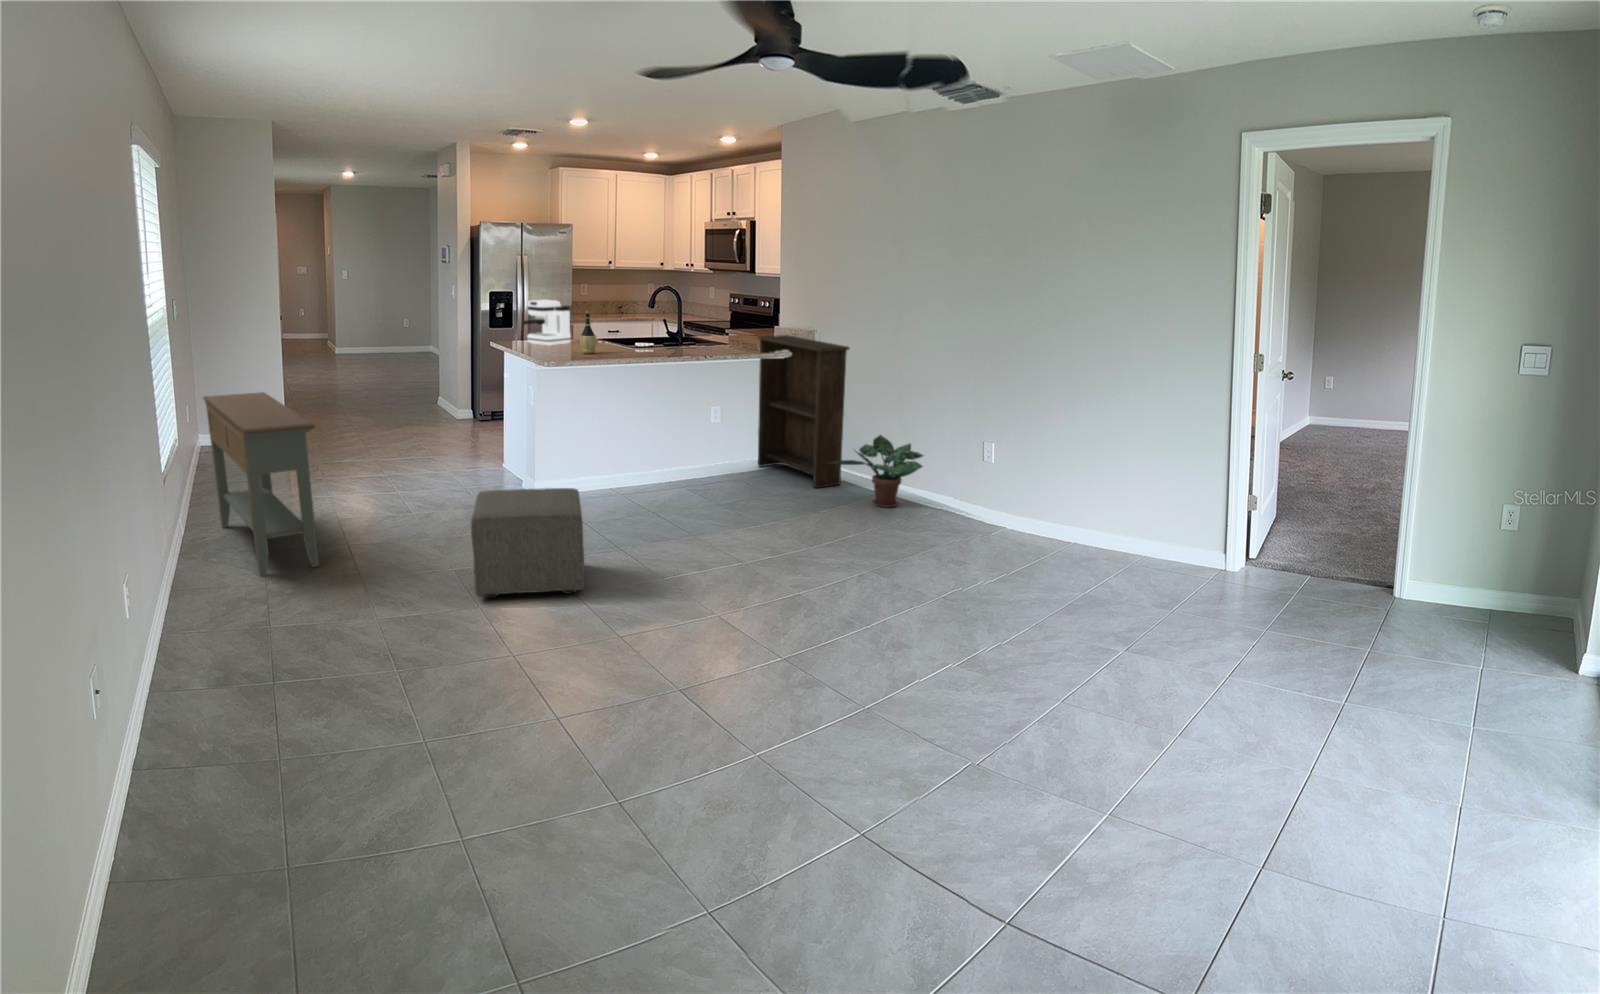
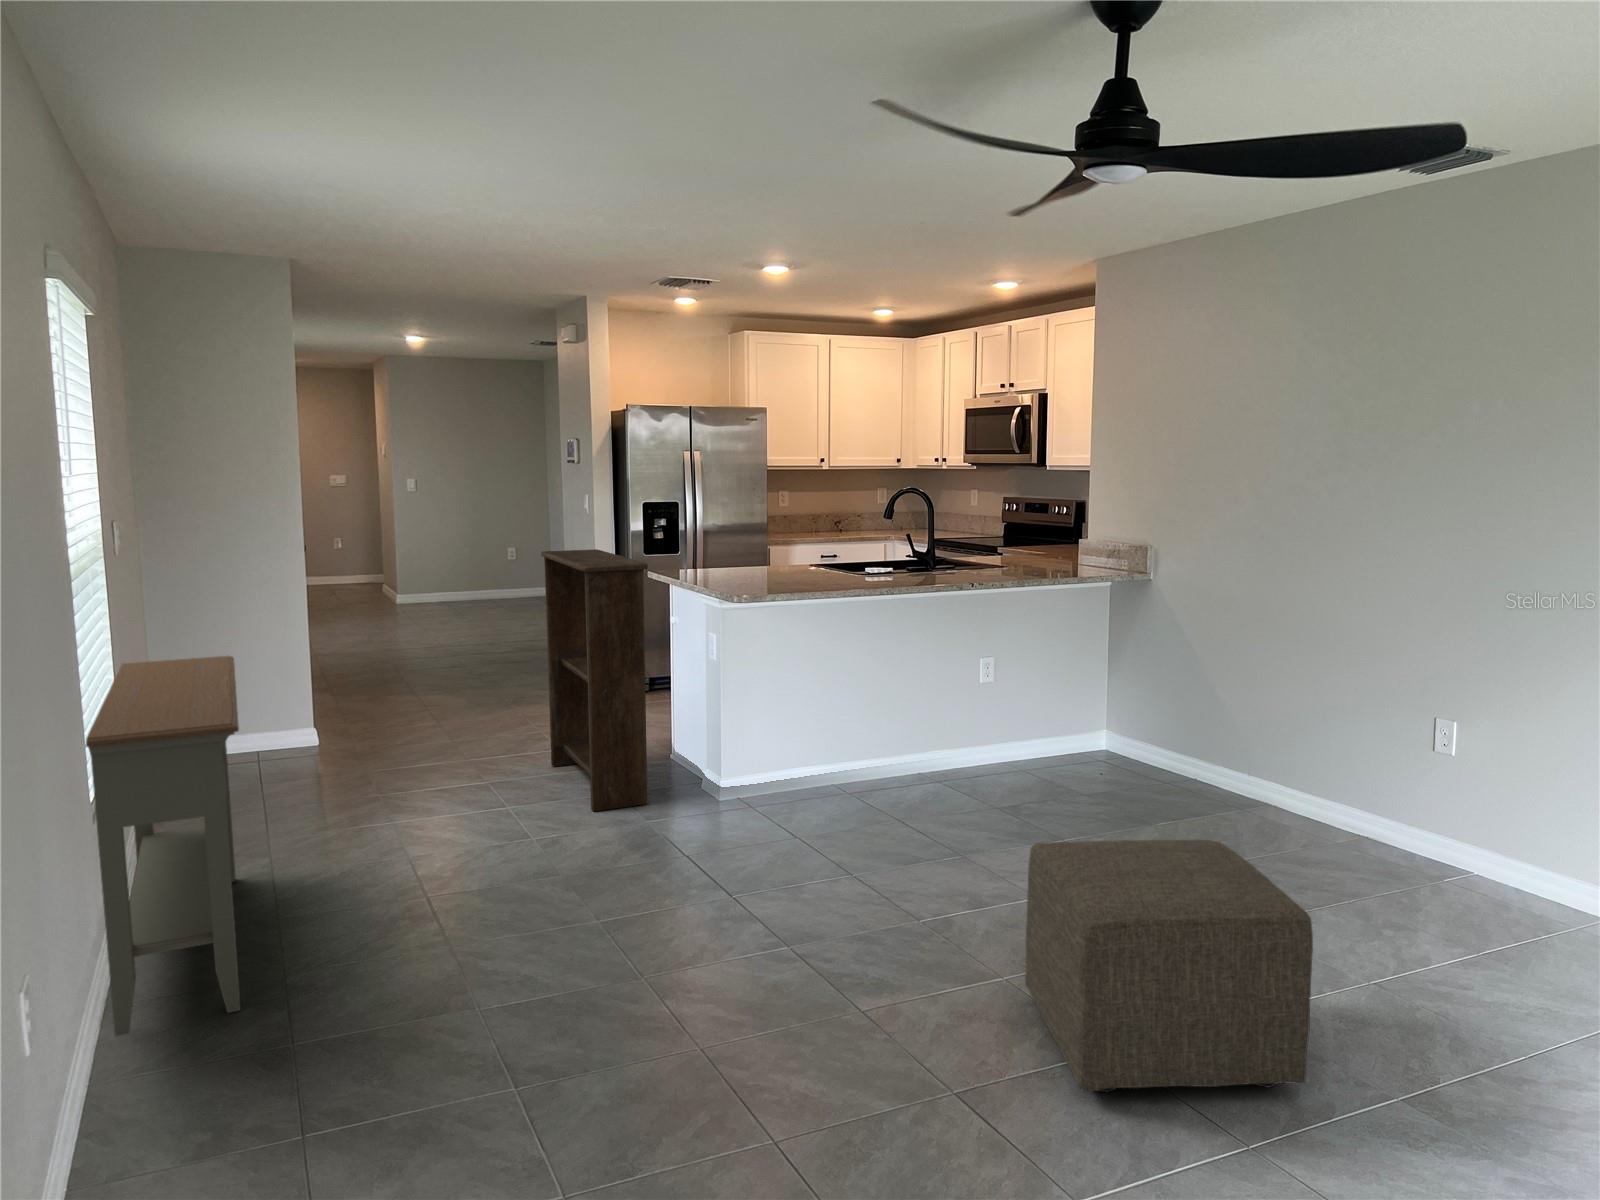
coffee maker: present [523,300,571,346] -> none [686,507,760,578]
wine bottle: present [579,311,597,354] -> none [772,517,801,588]
bookshelf: present [758,335,849,488] -> present [541,549,648,811]
potted plant: present [828,435,923,508] -> none [1221,738,1446,884]
ottoman: present [471,488,584,598] -> present [1025,840,1313,1092]

